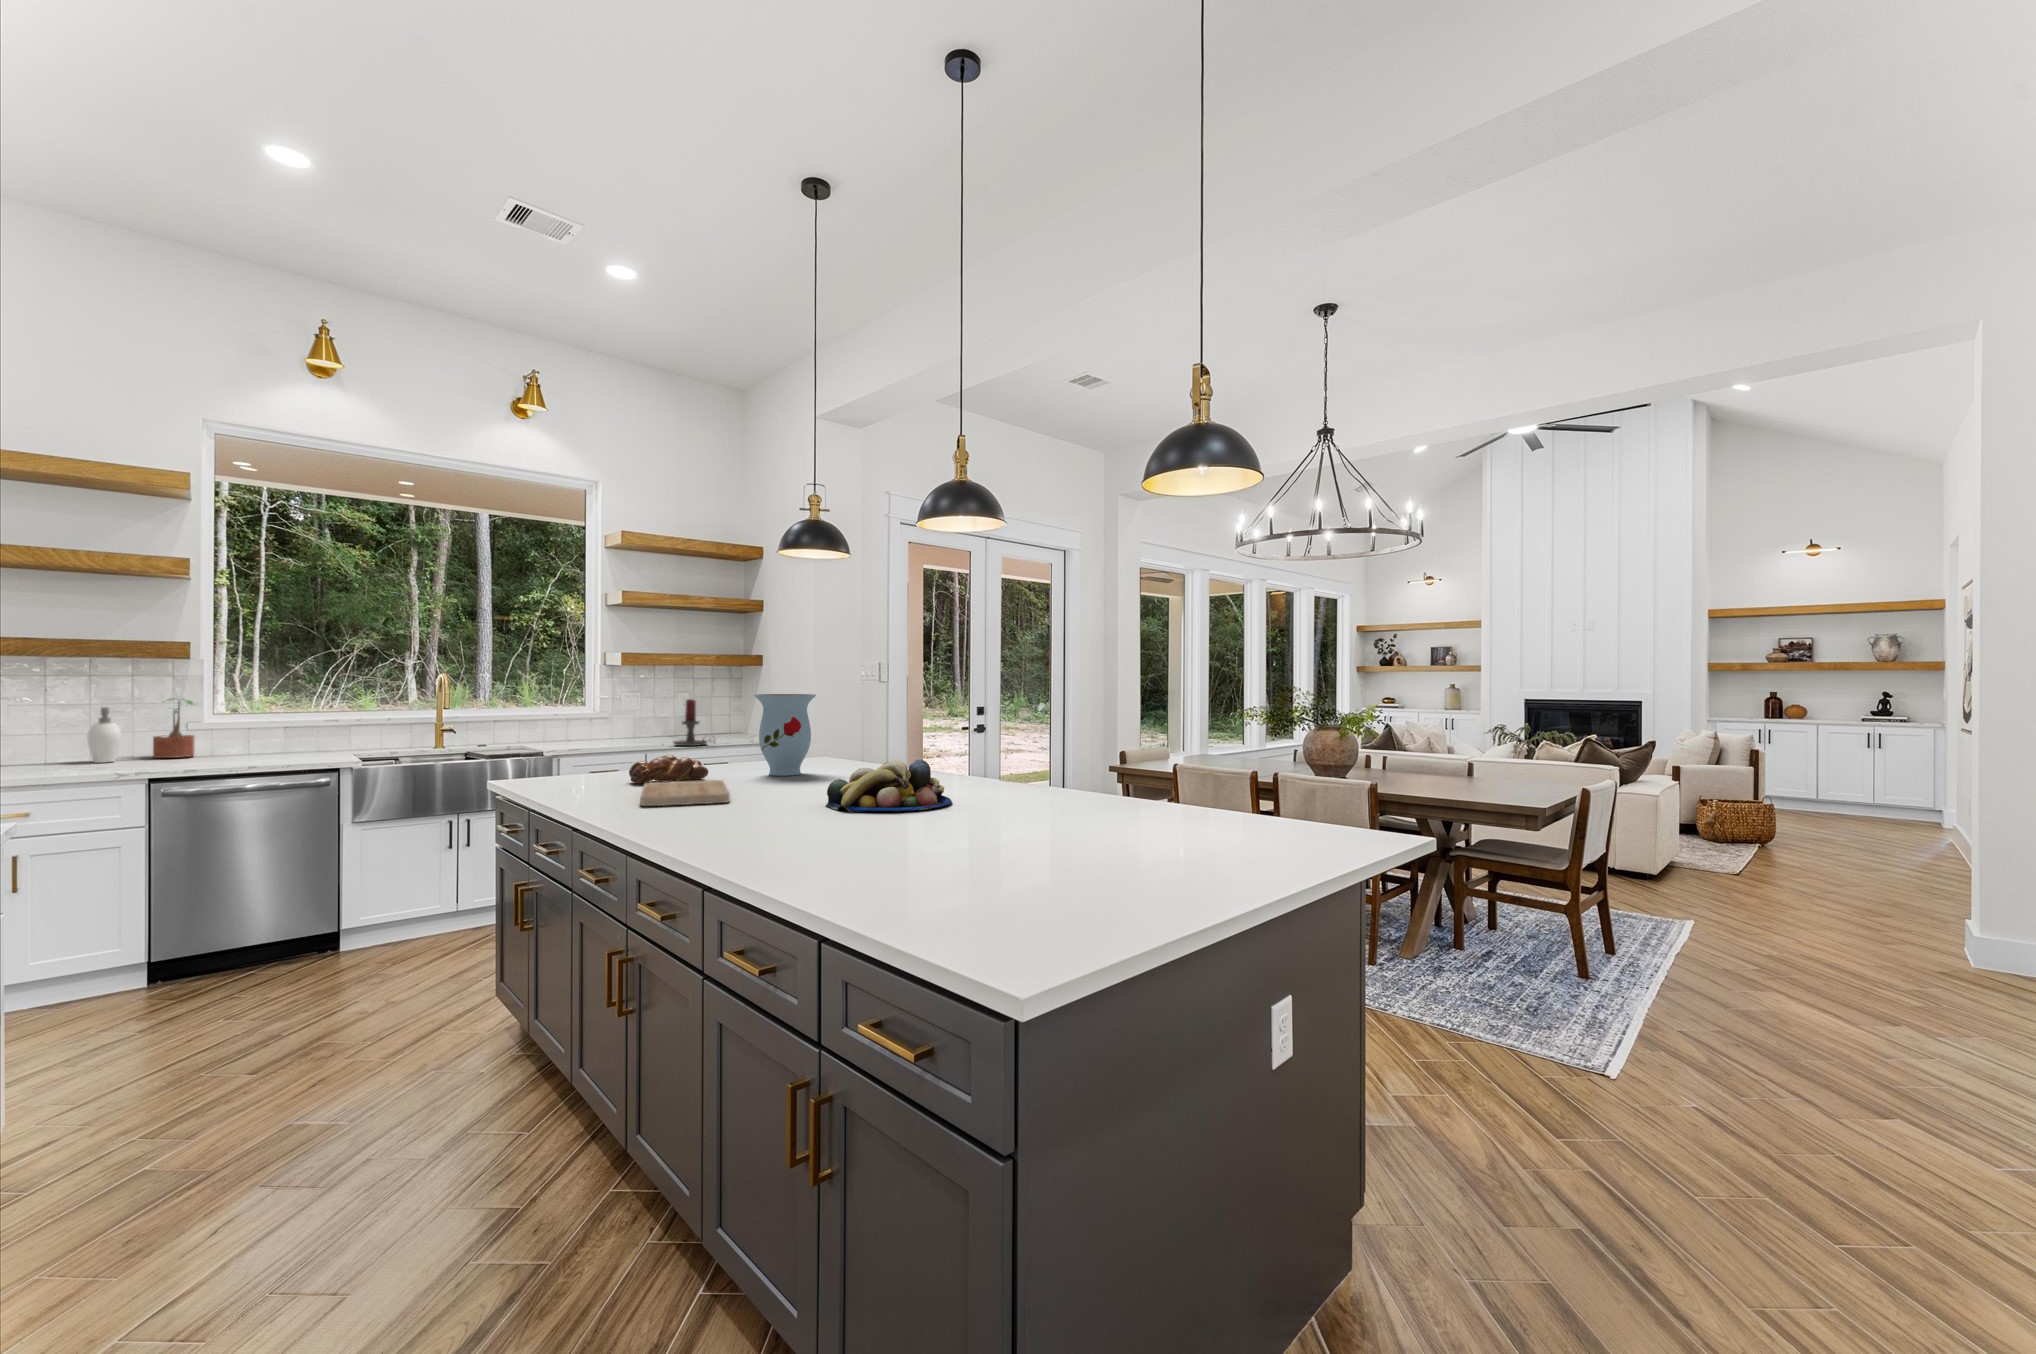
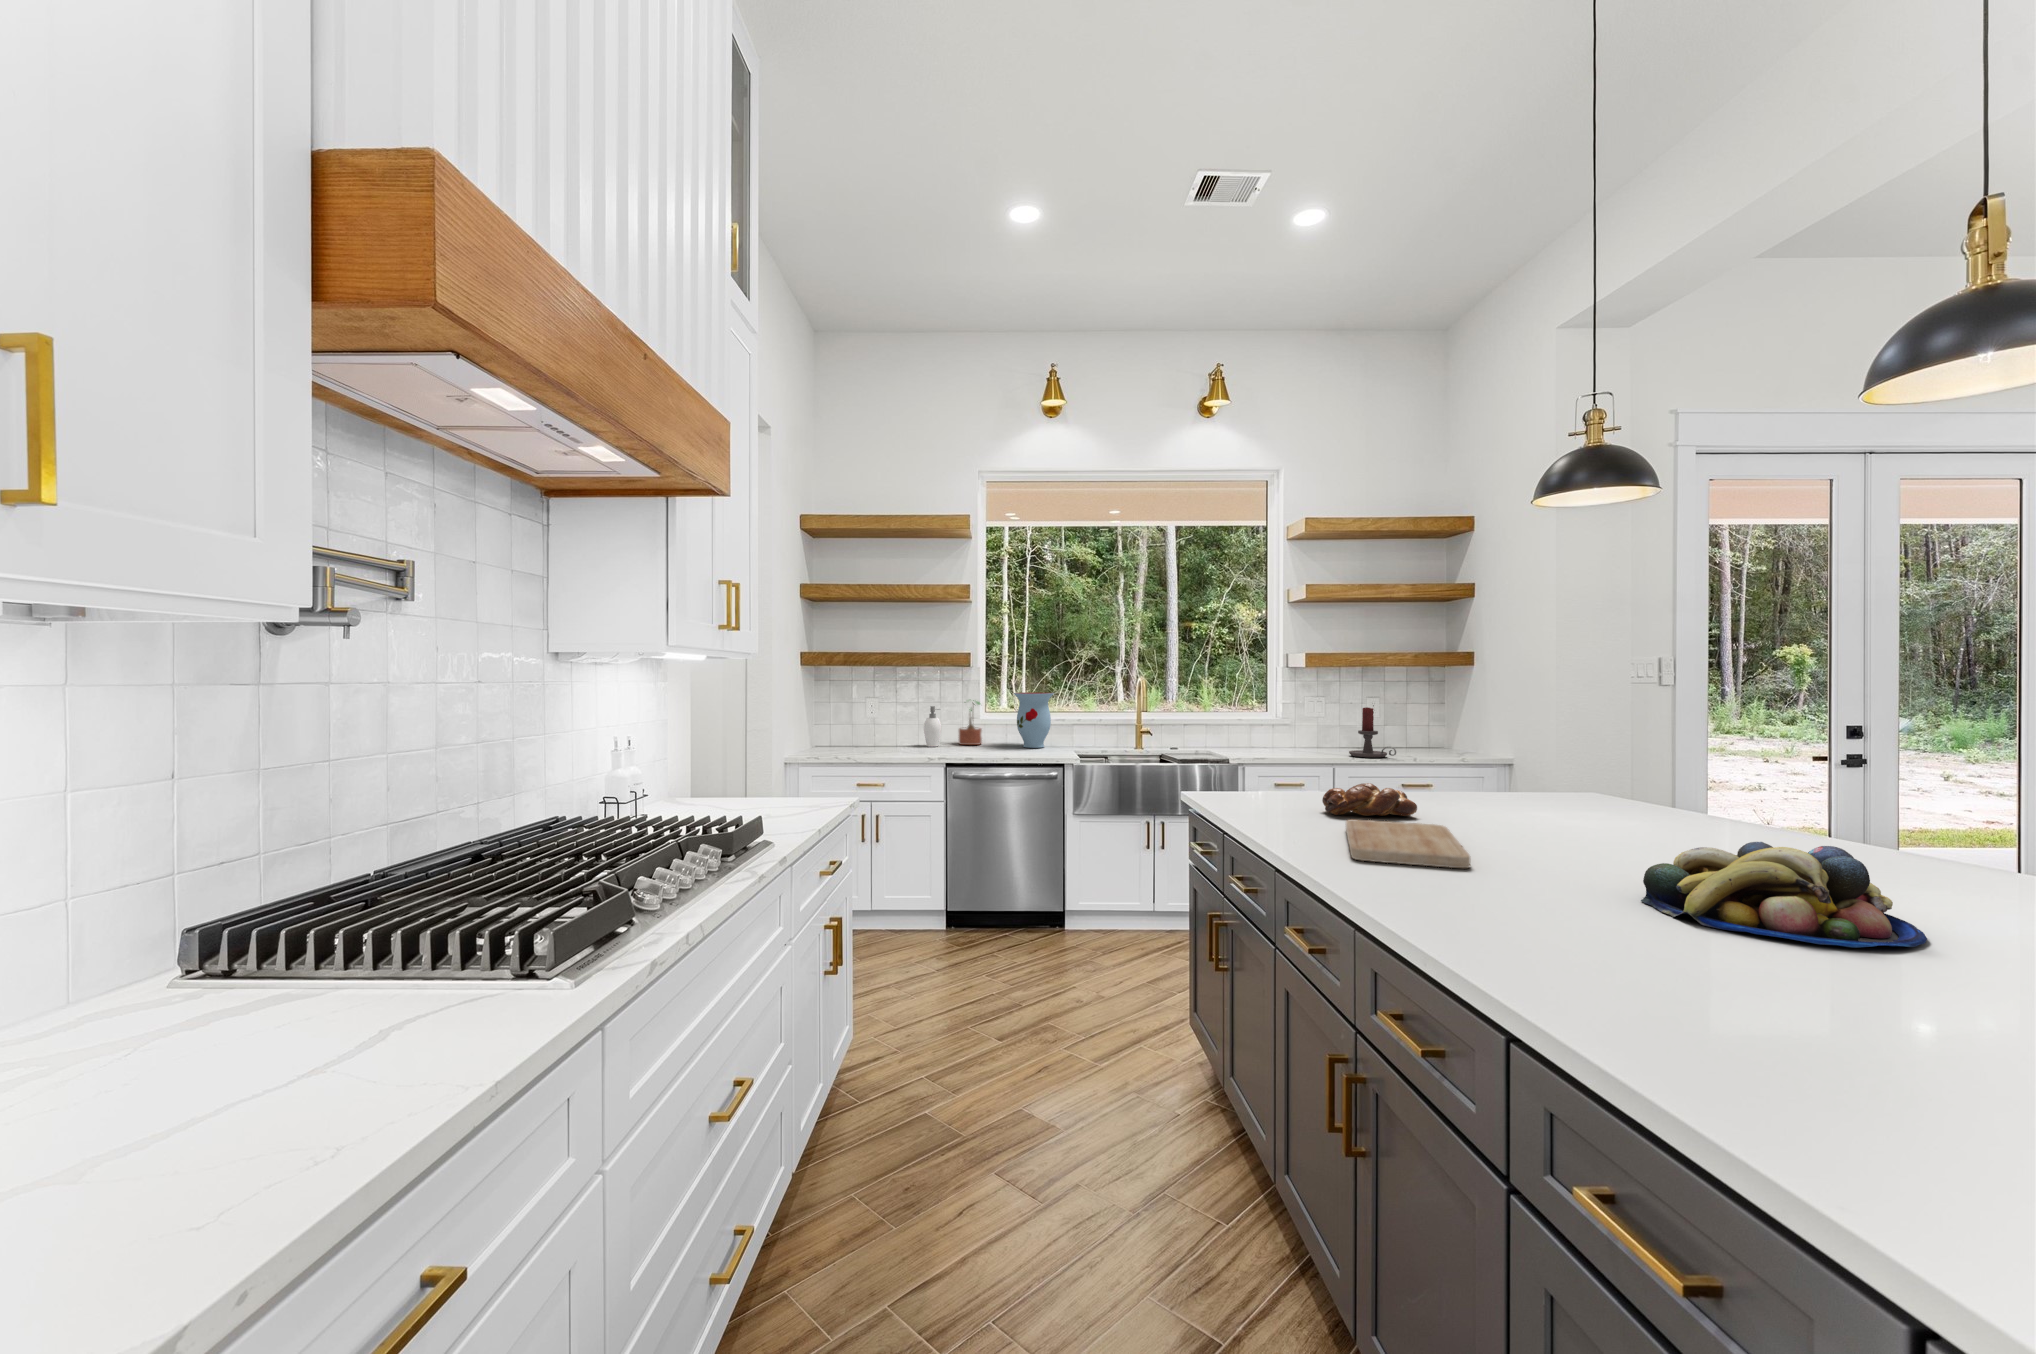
vase: present [754,694,816,776] -> present [1014,692,1054,748]

